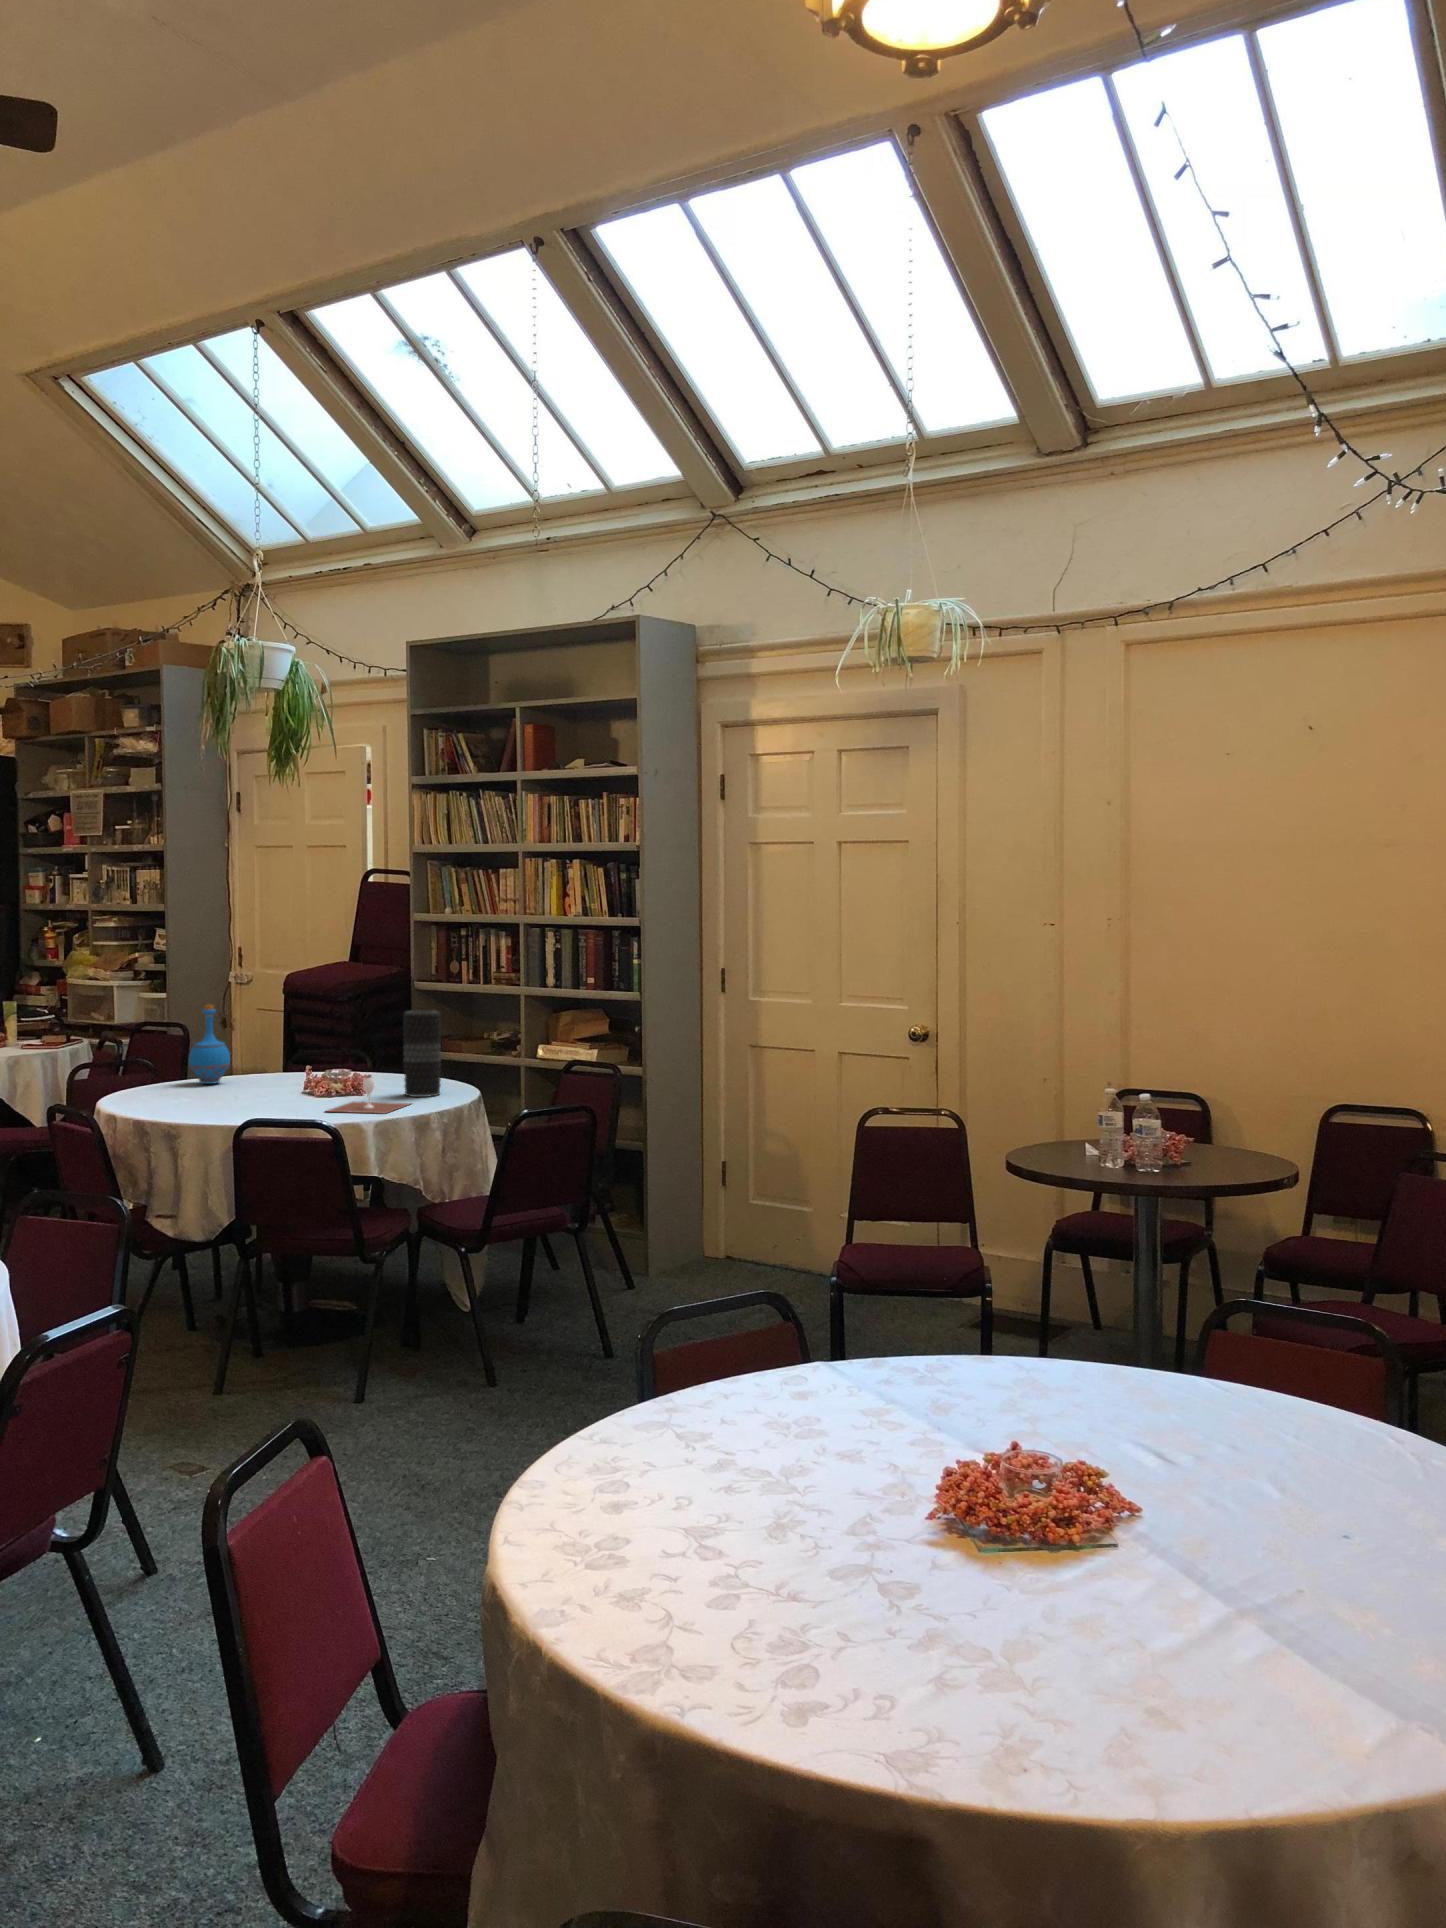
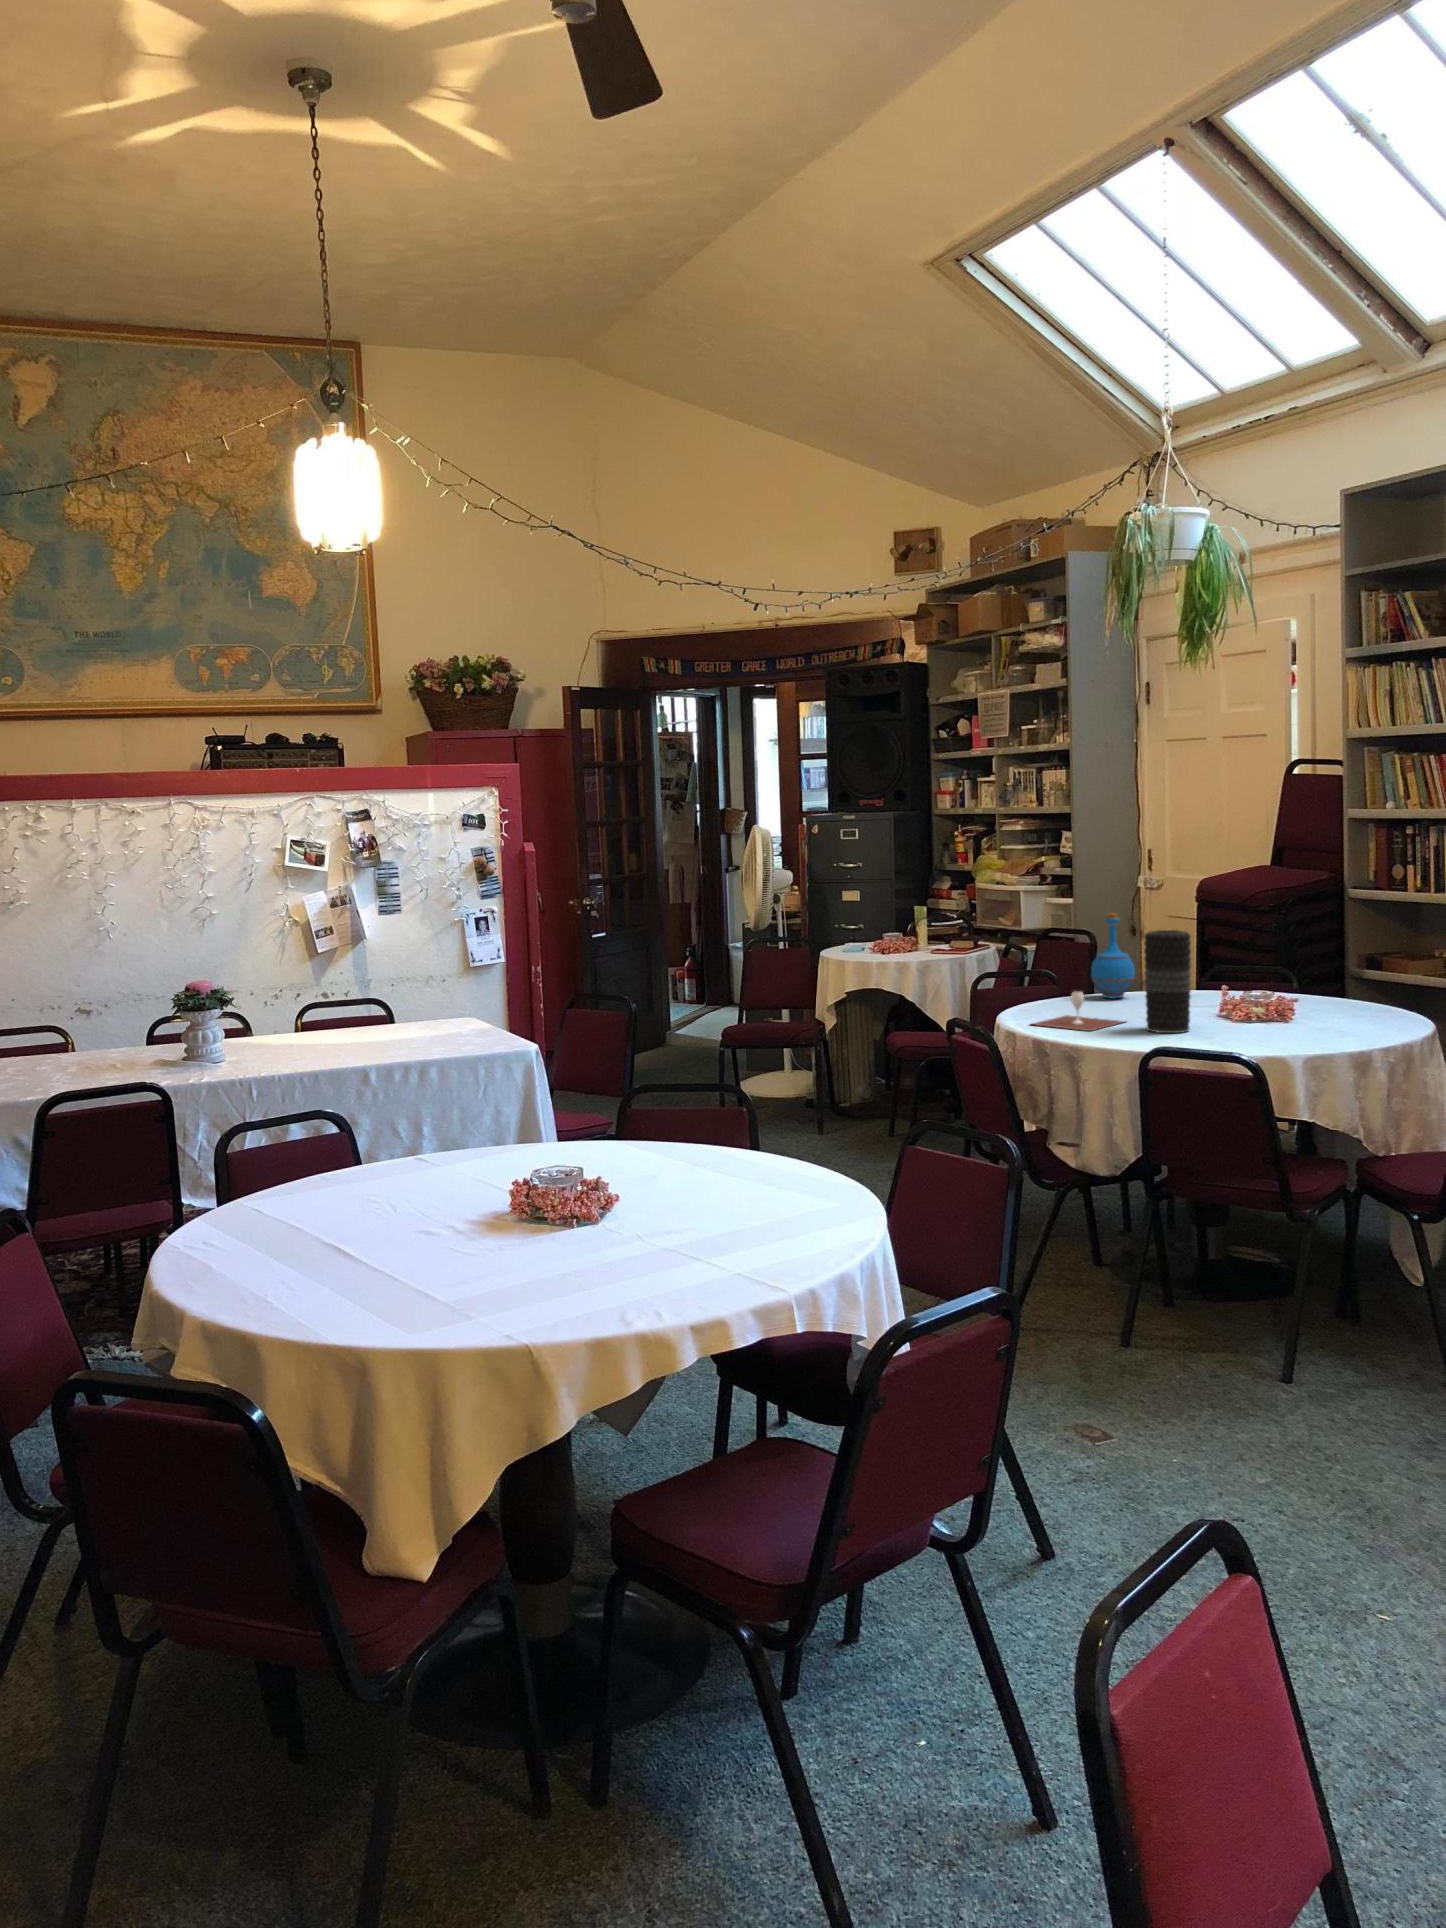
vase: present [403,1010,441,1097] -> present [1144,930,1191,1033]
wine glass: present [327,1078,409,1114] -> present [1033,991,1123,1031]

